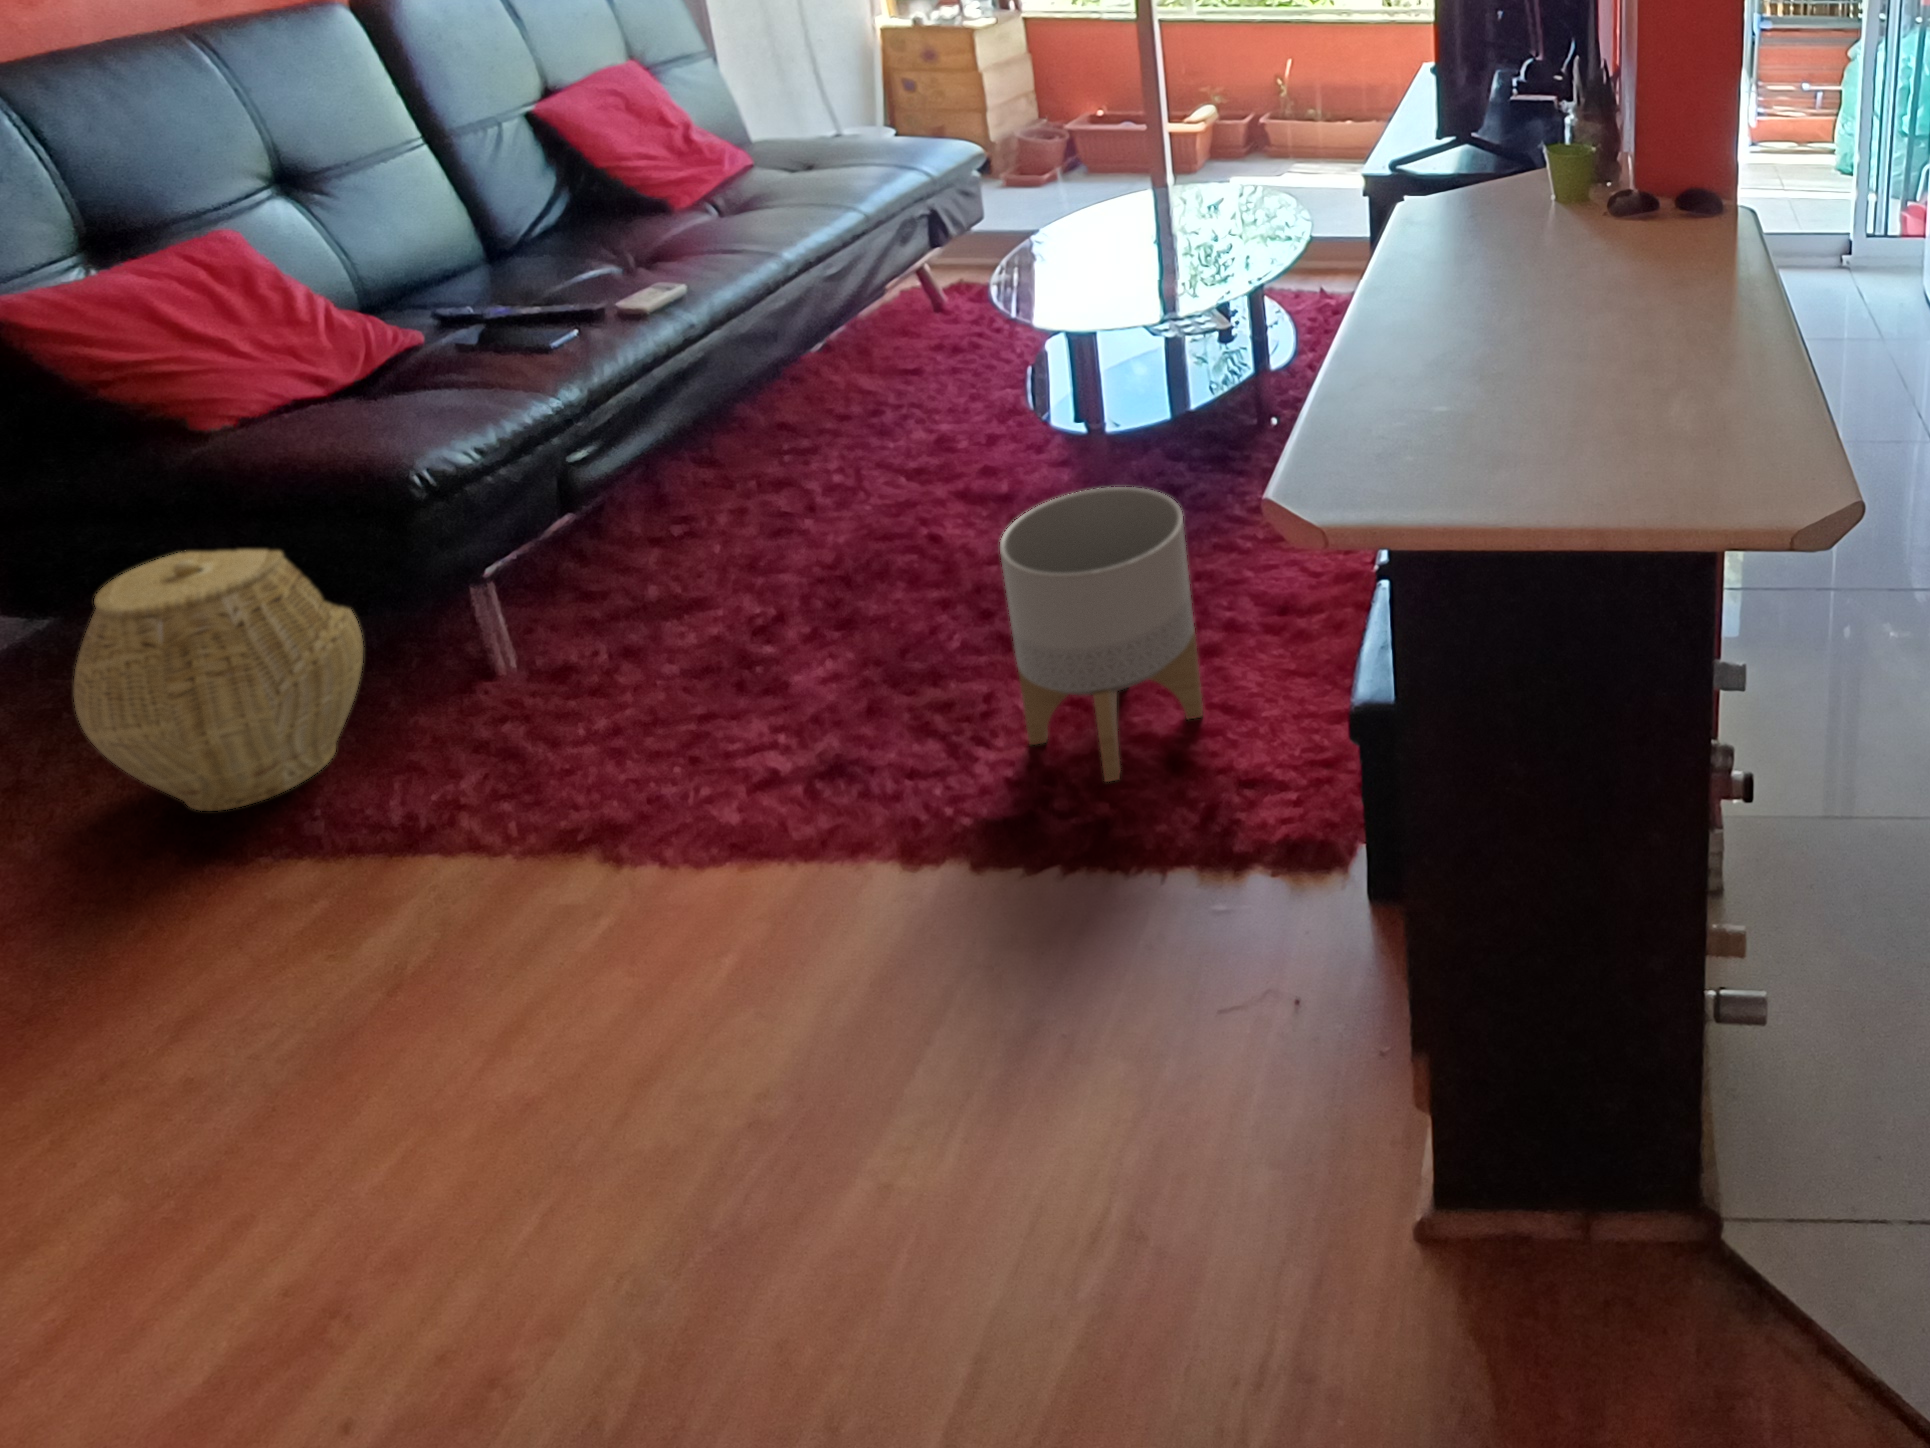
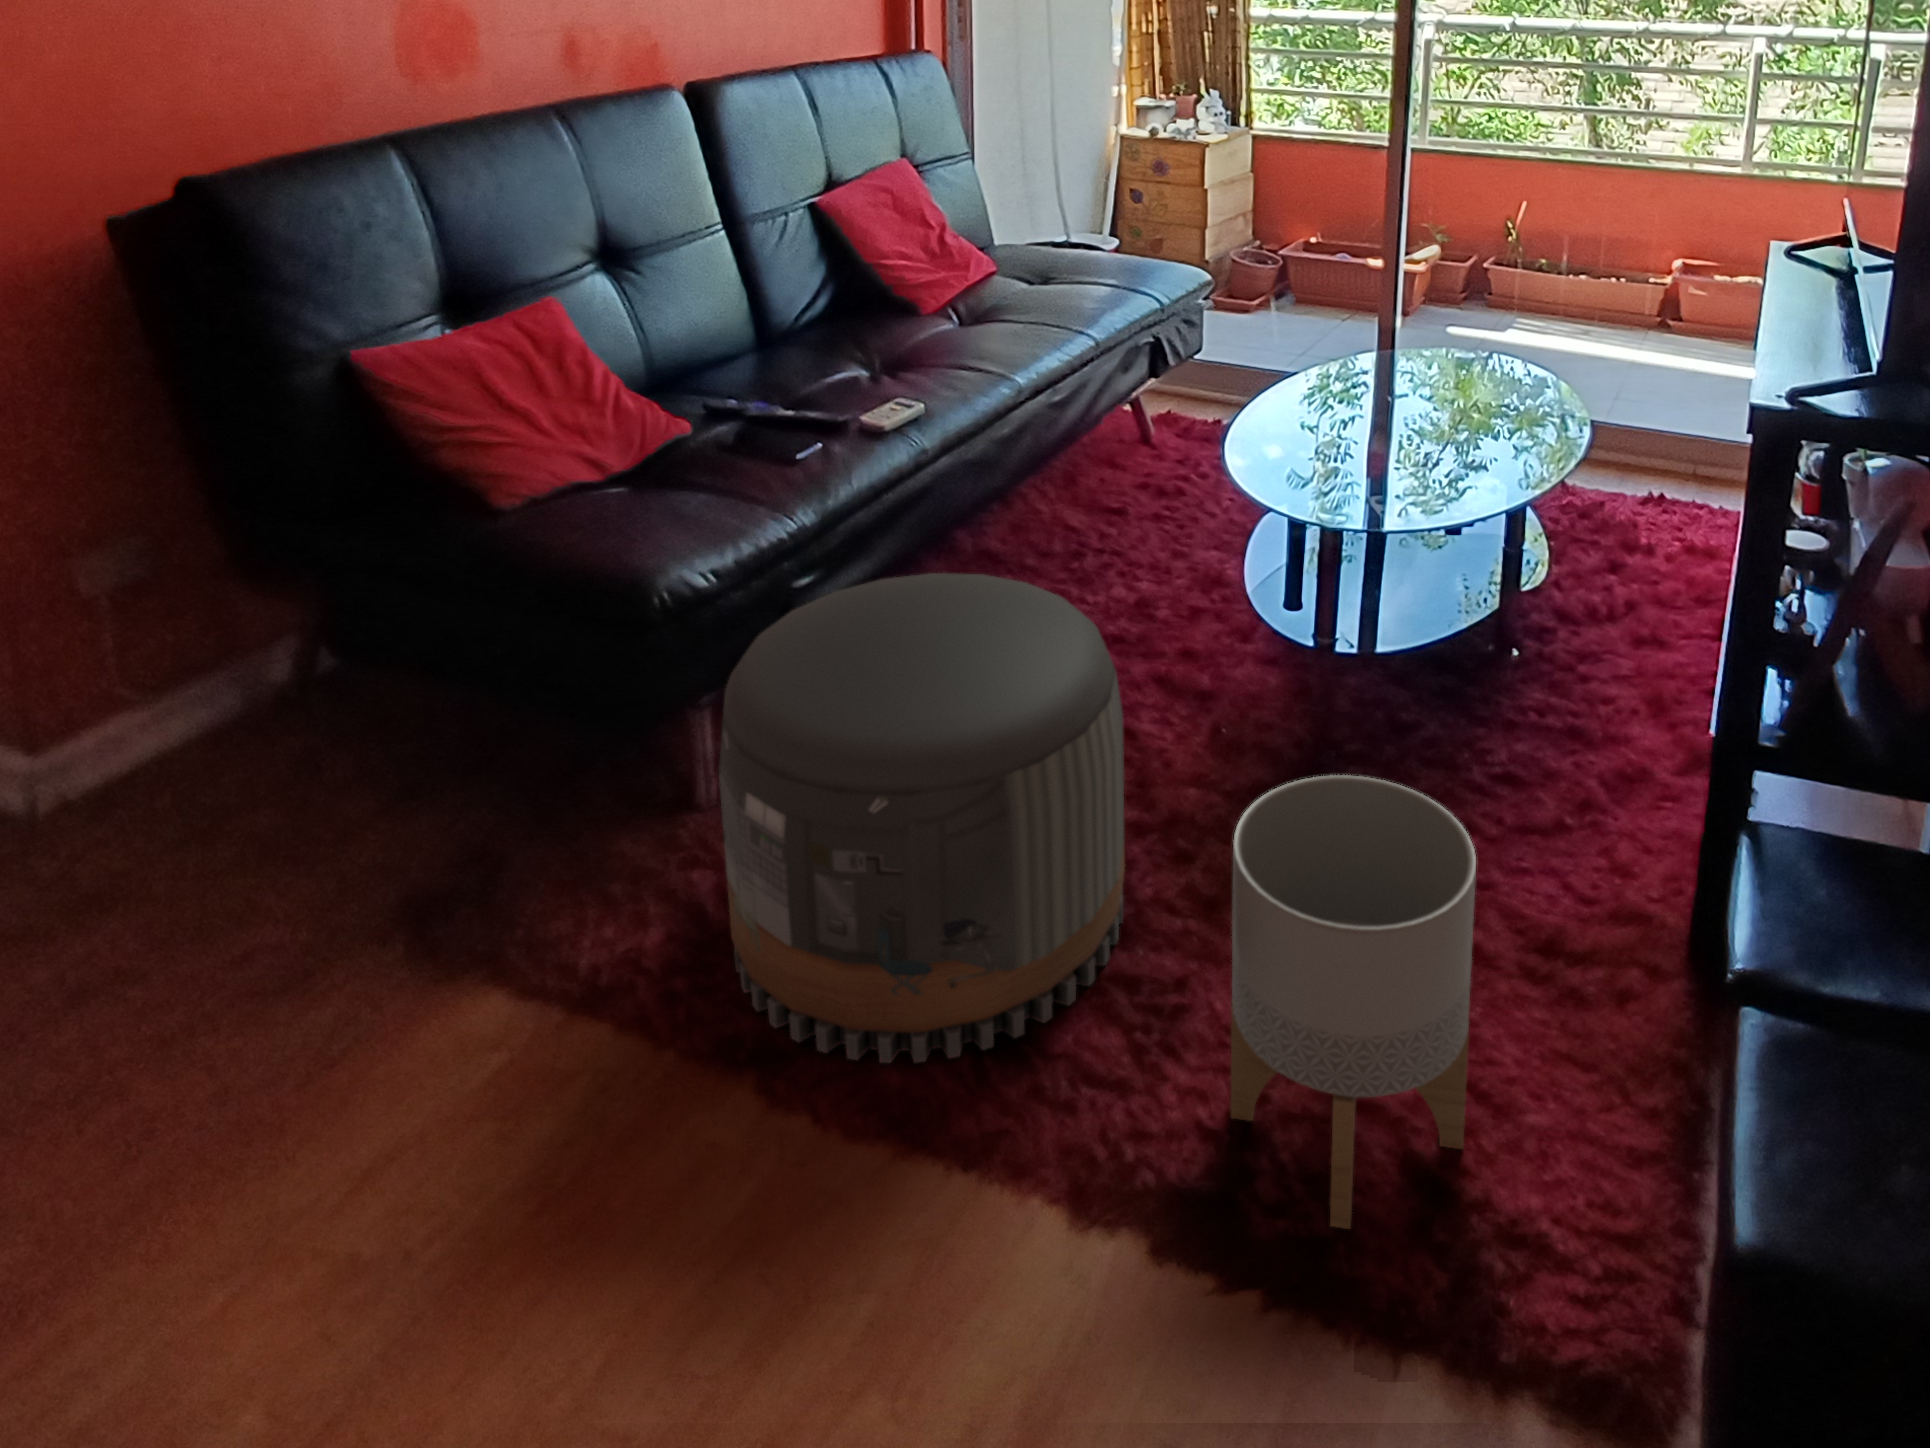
pouf: none [516,411,935,798] -> present [719,573,1125,1063]
woven basket: present [73,550,363,811] -> none [350,625,586,916]

